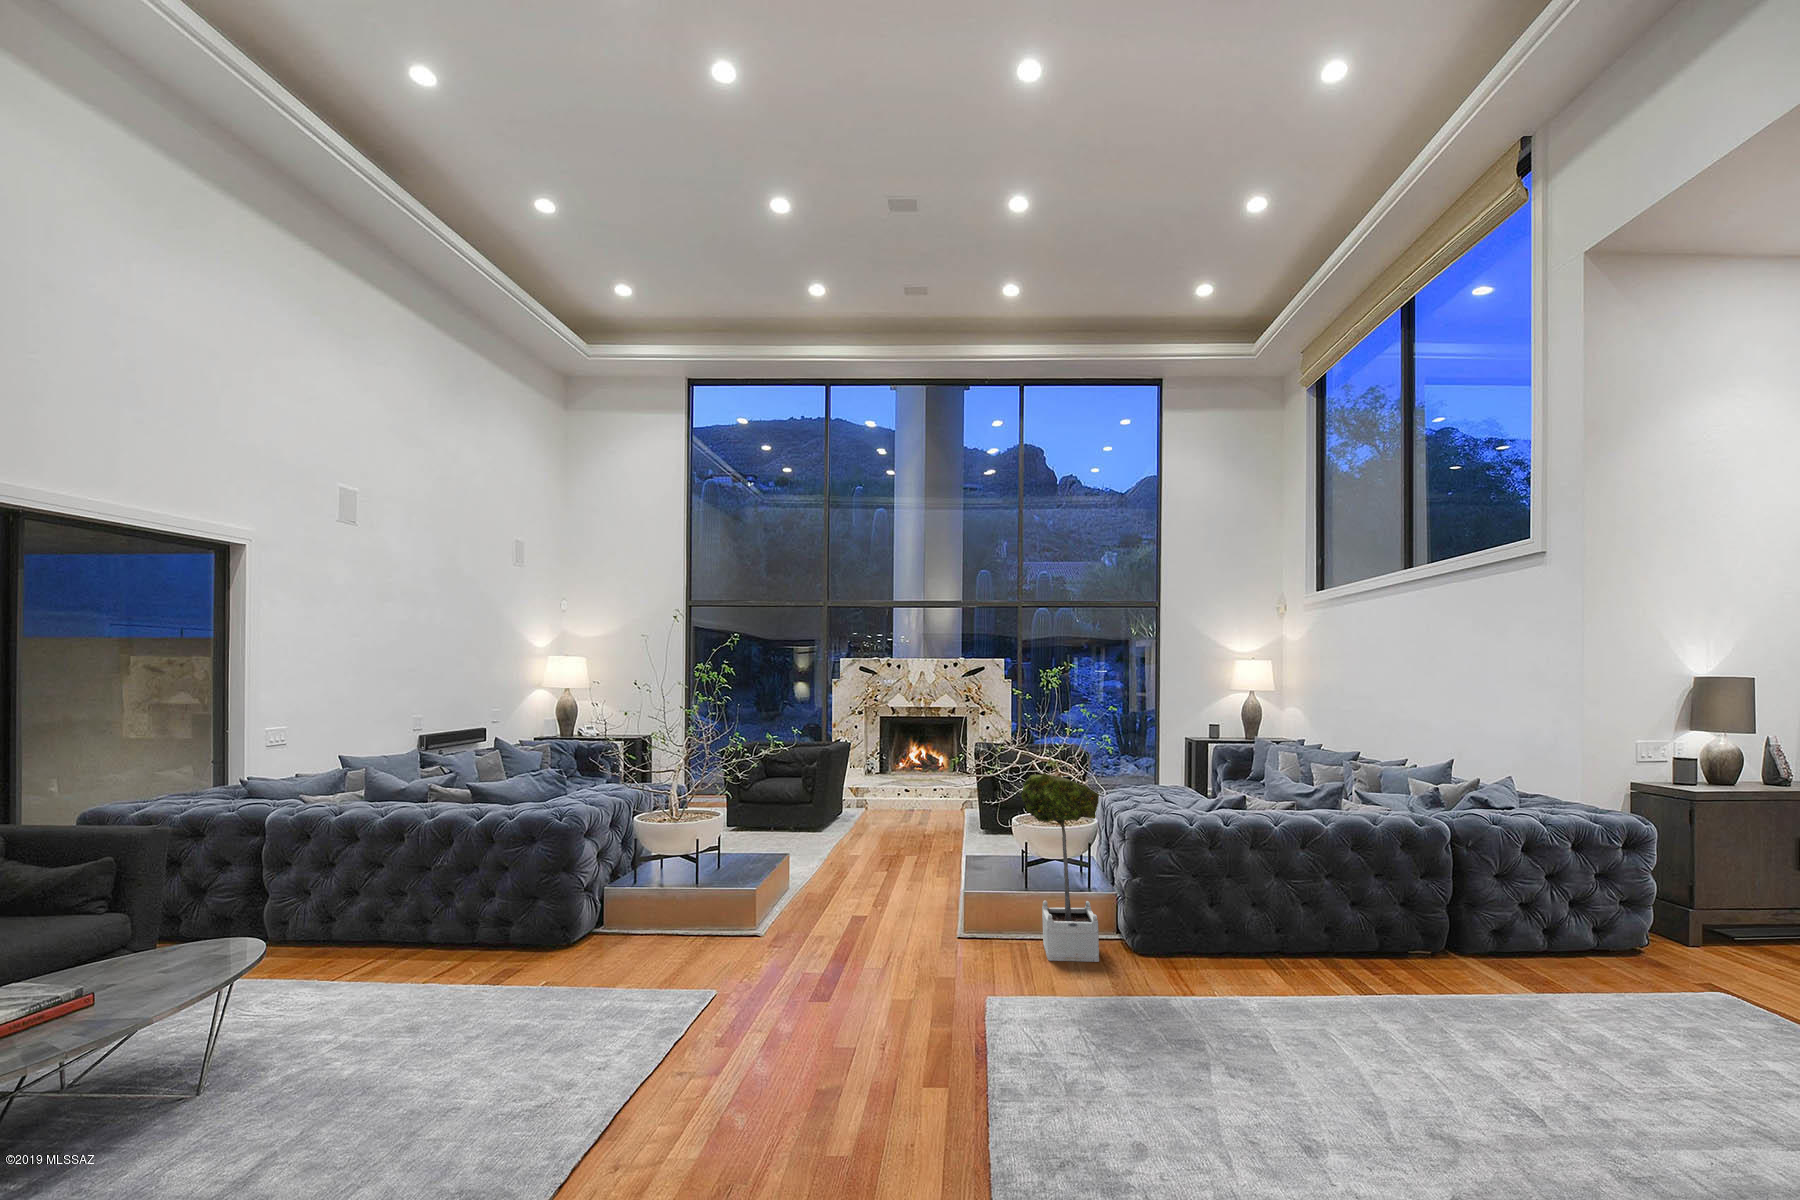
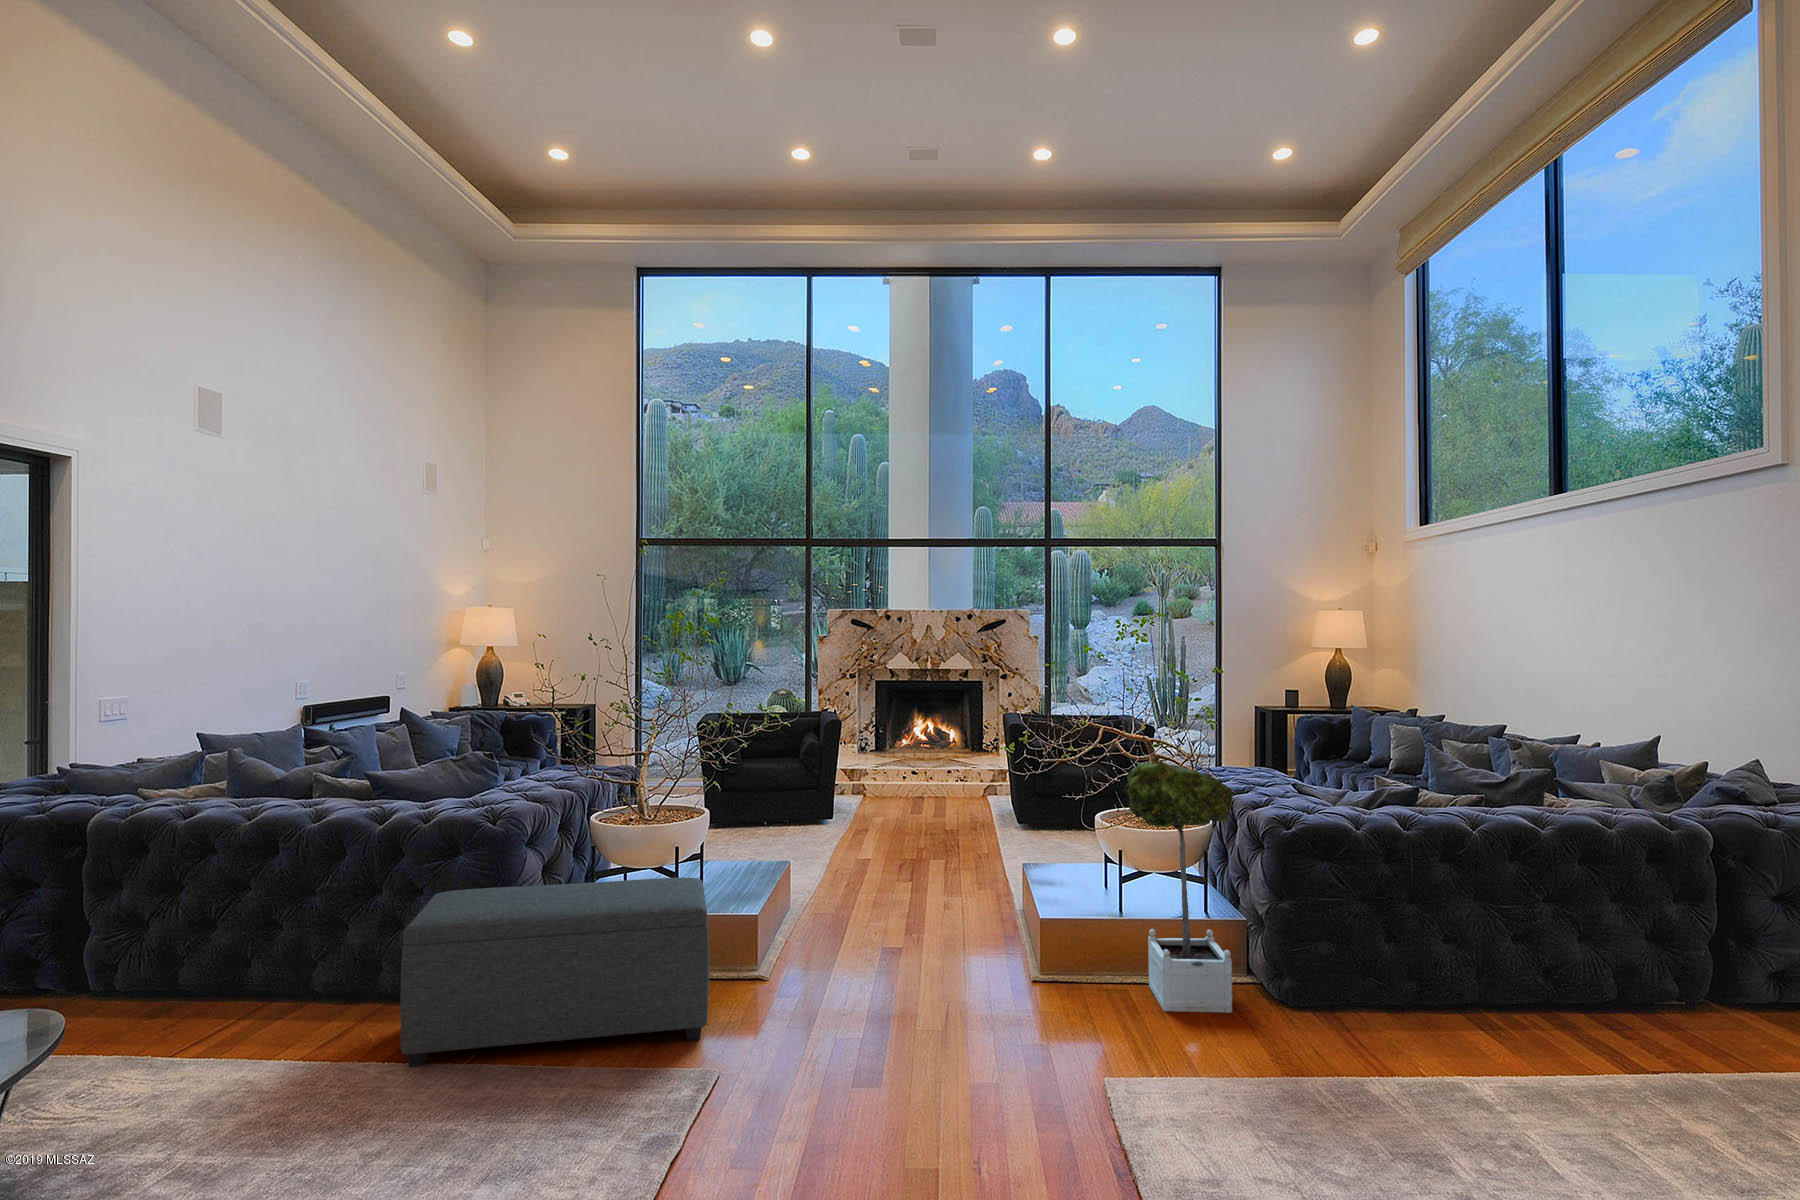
ottoman: none [490,859,711,990] -> present [400,878,710,1067]

